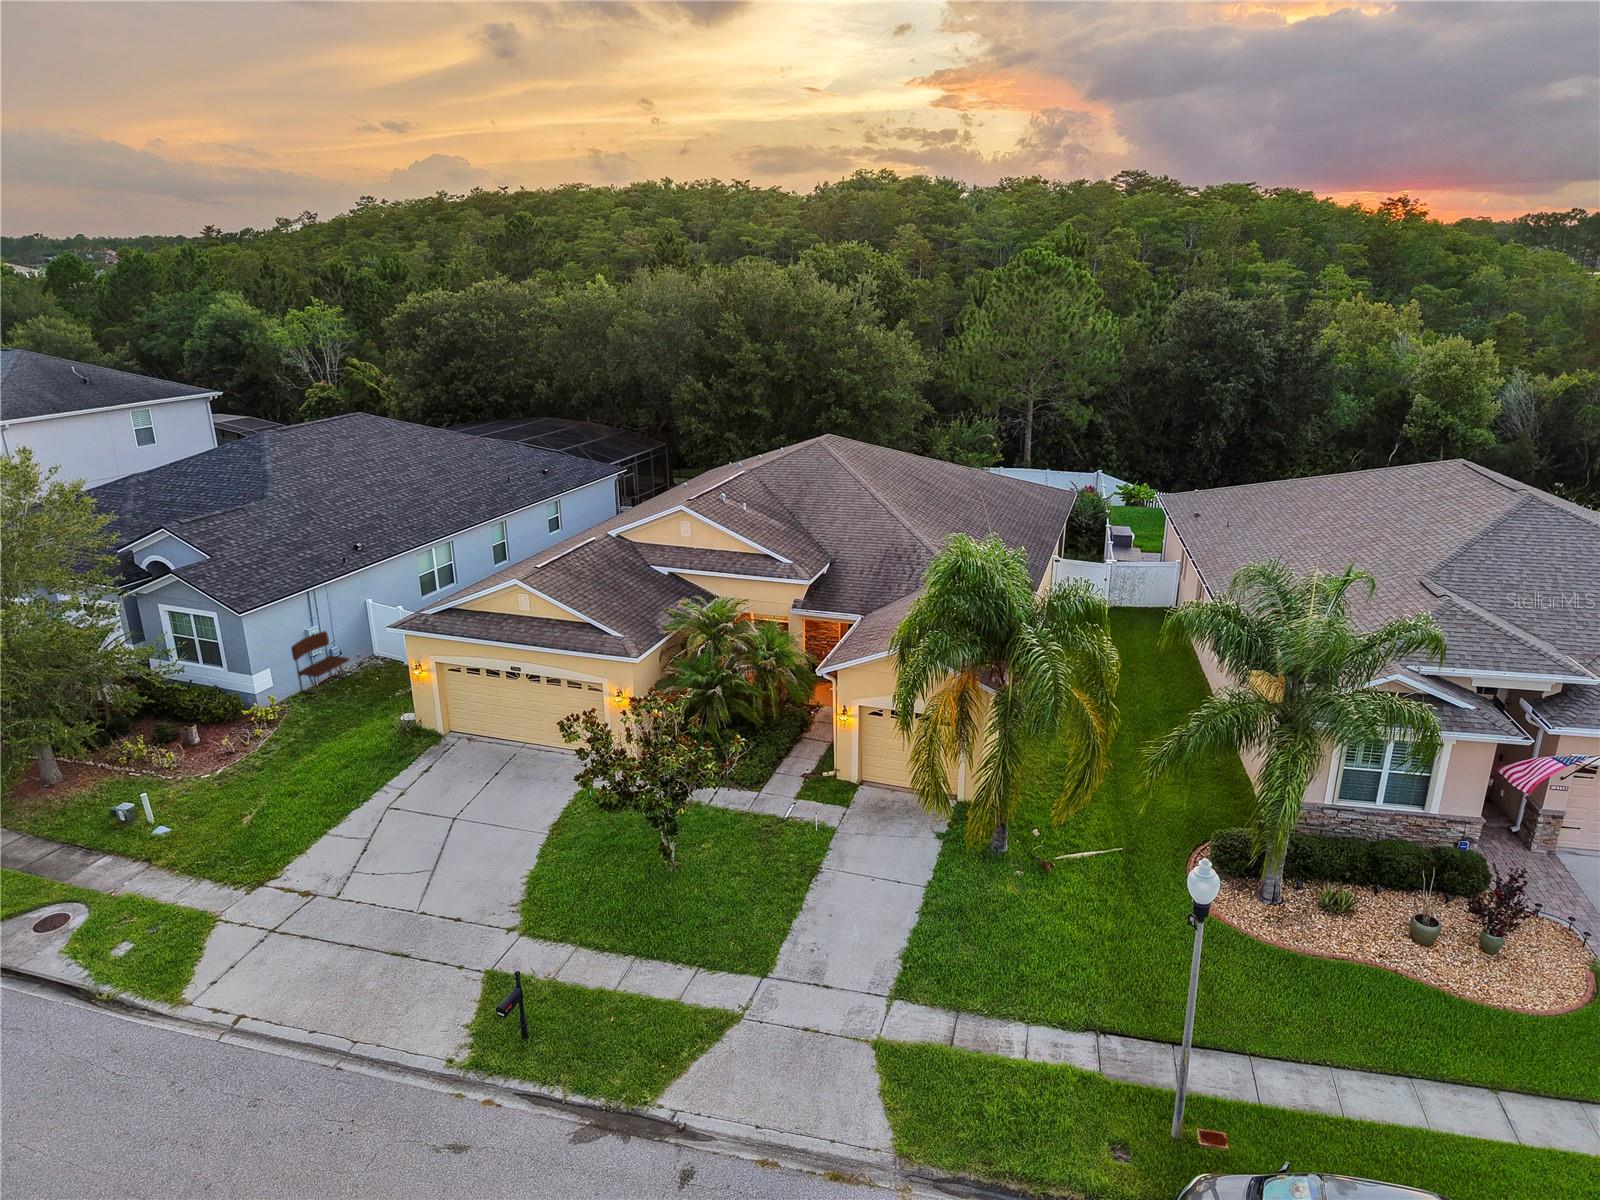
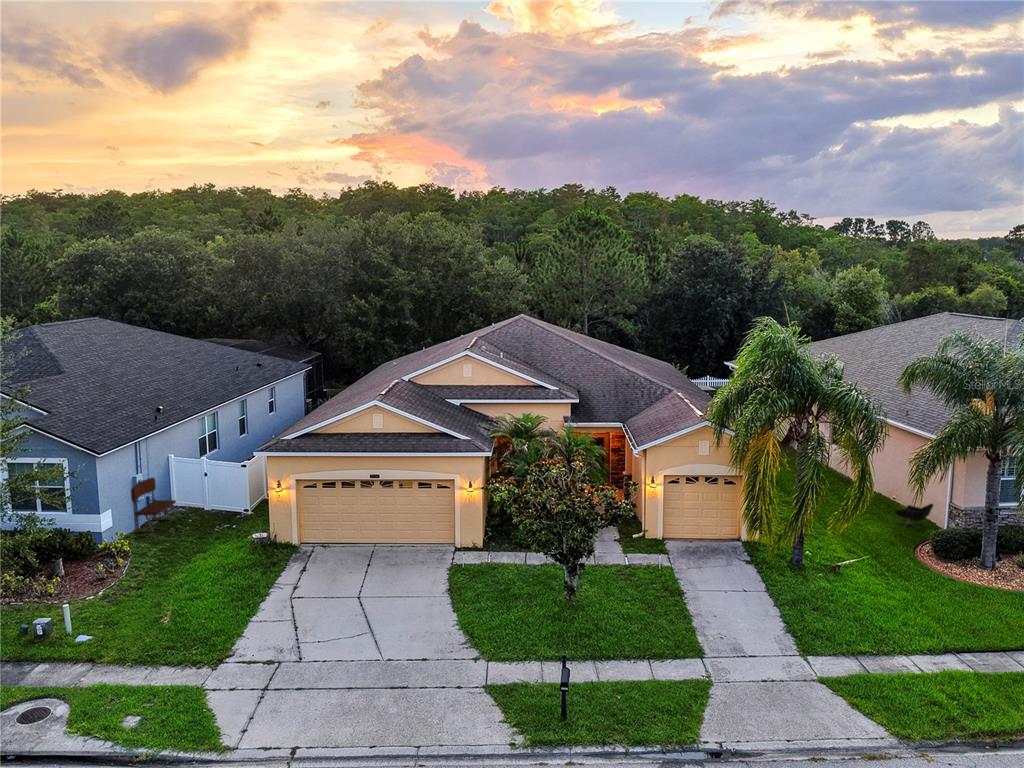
lounge chair: none [1199,775,1254,812] -> present [896,503,933,527]

